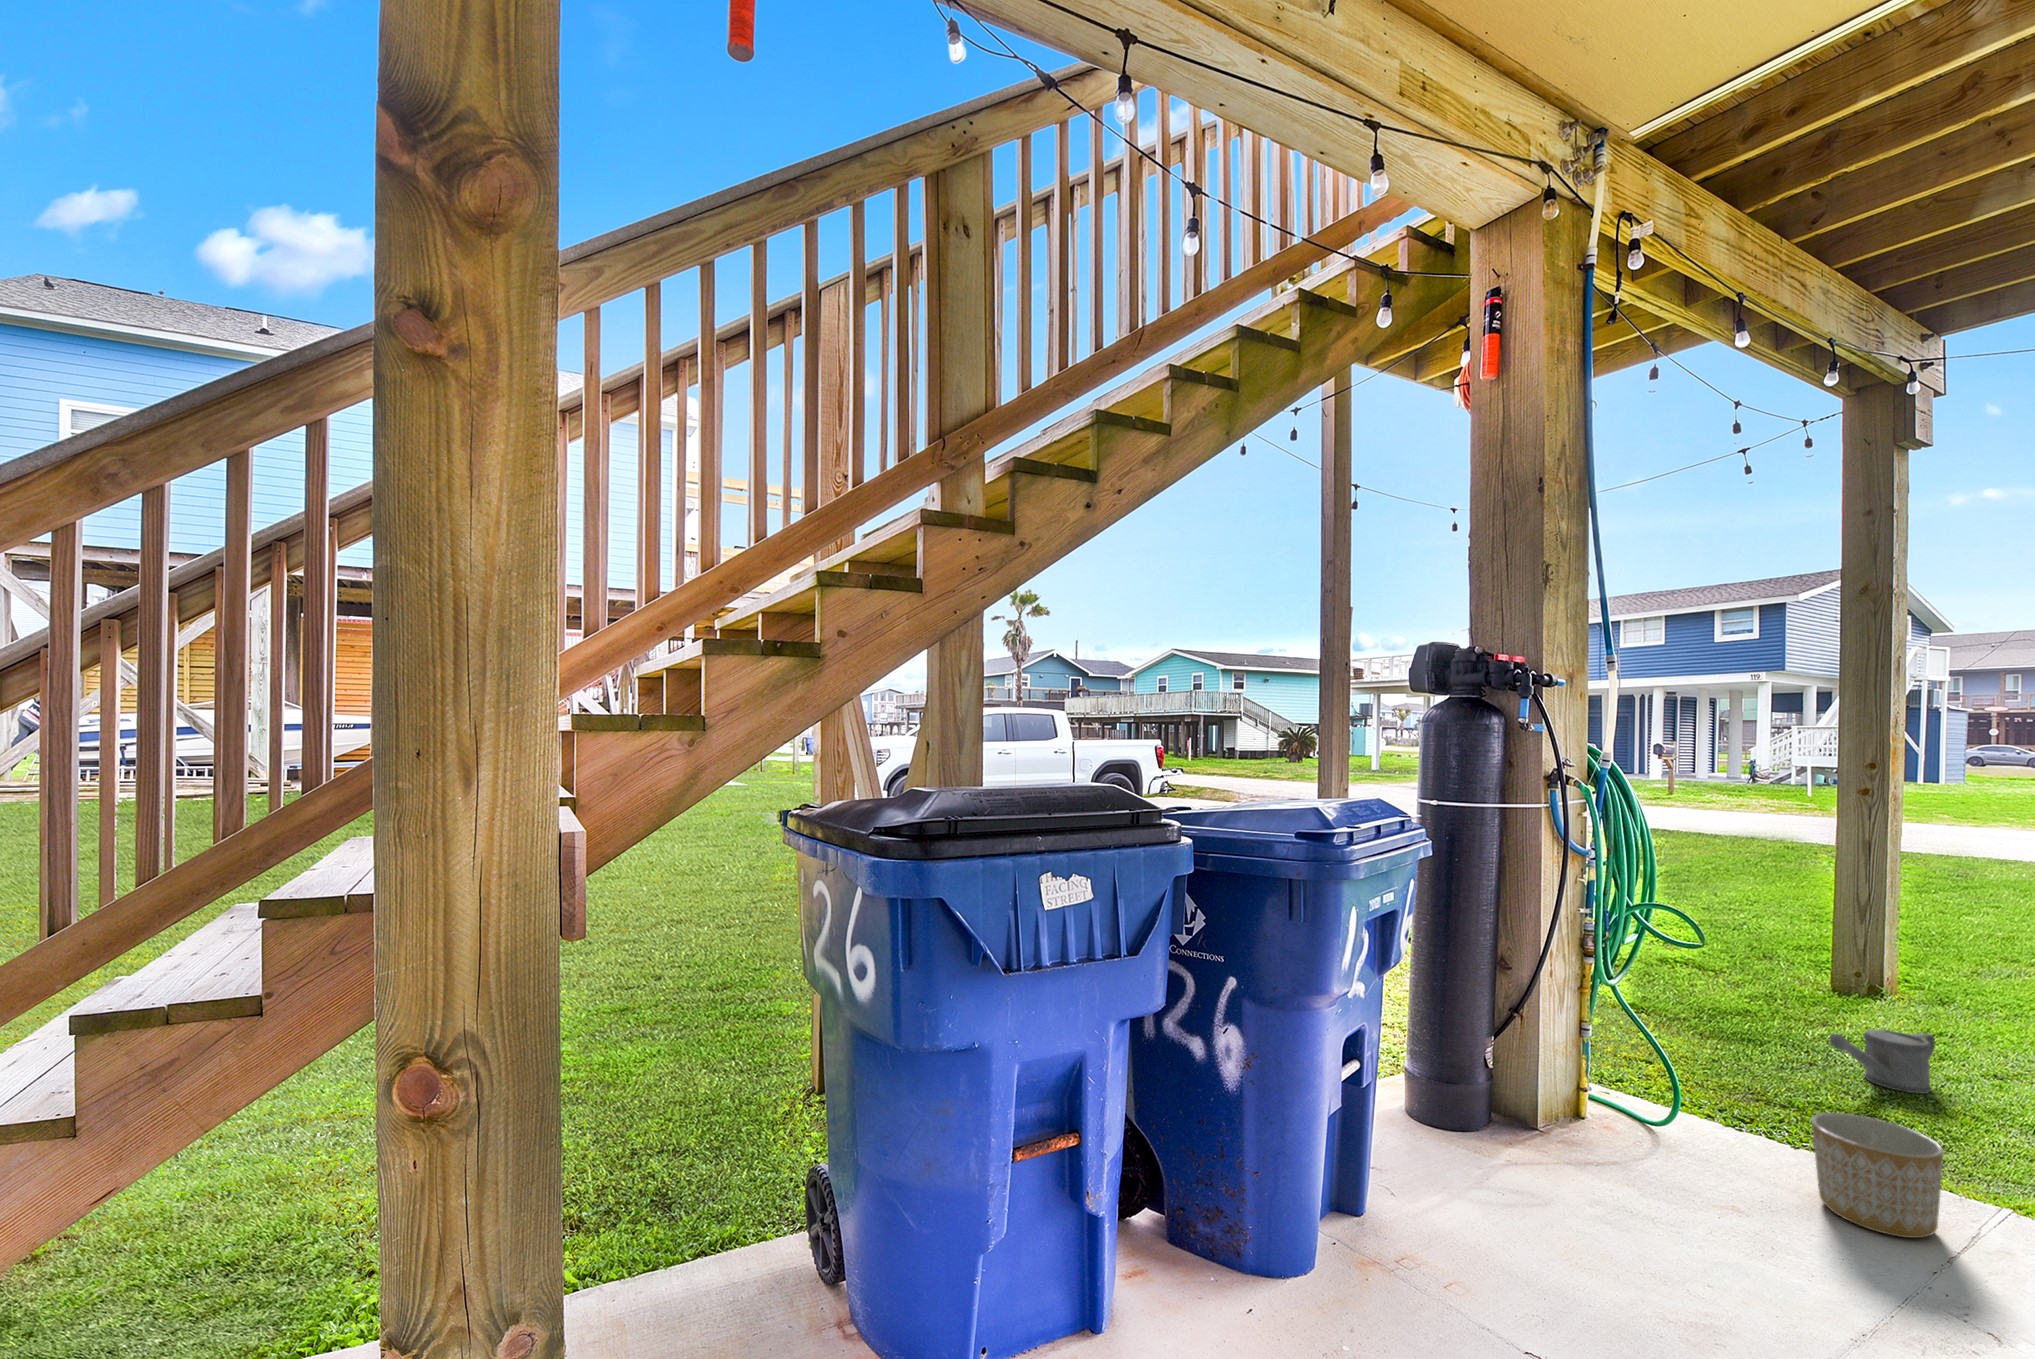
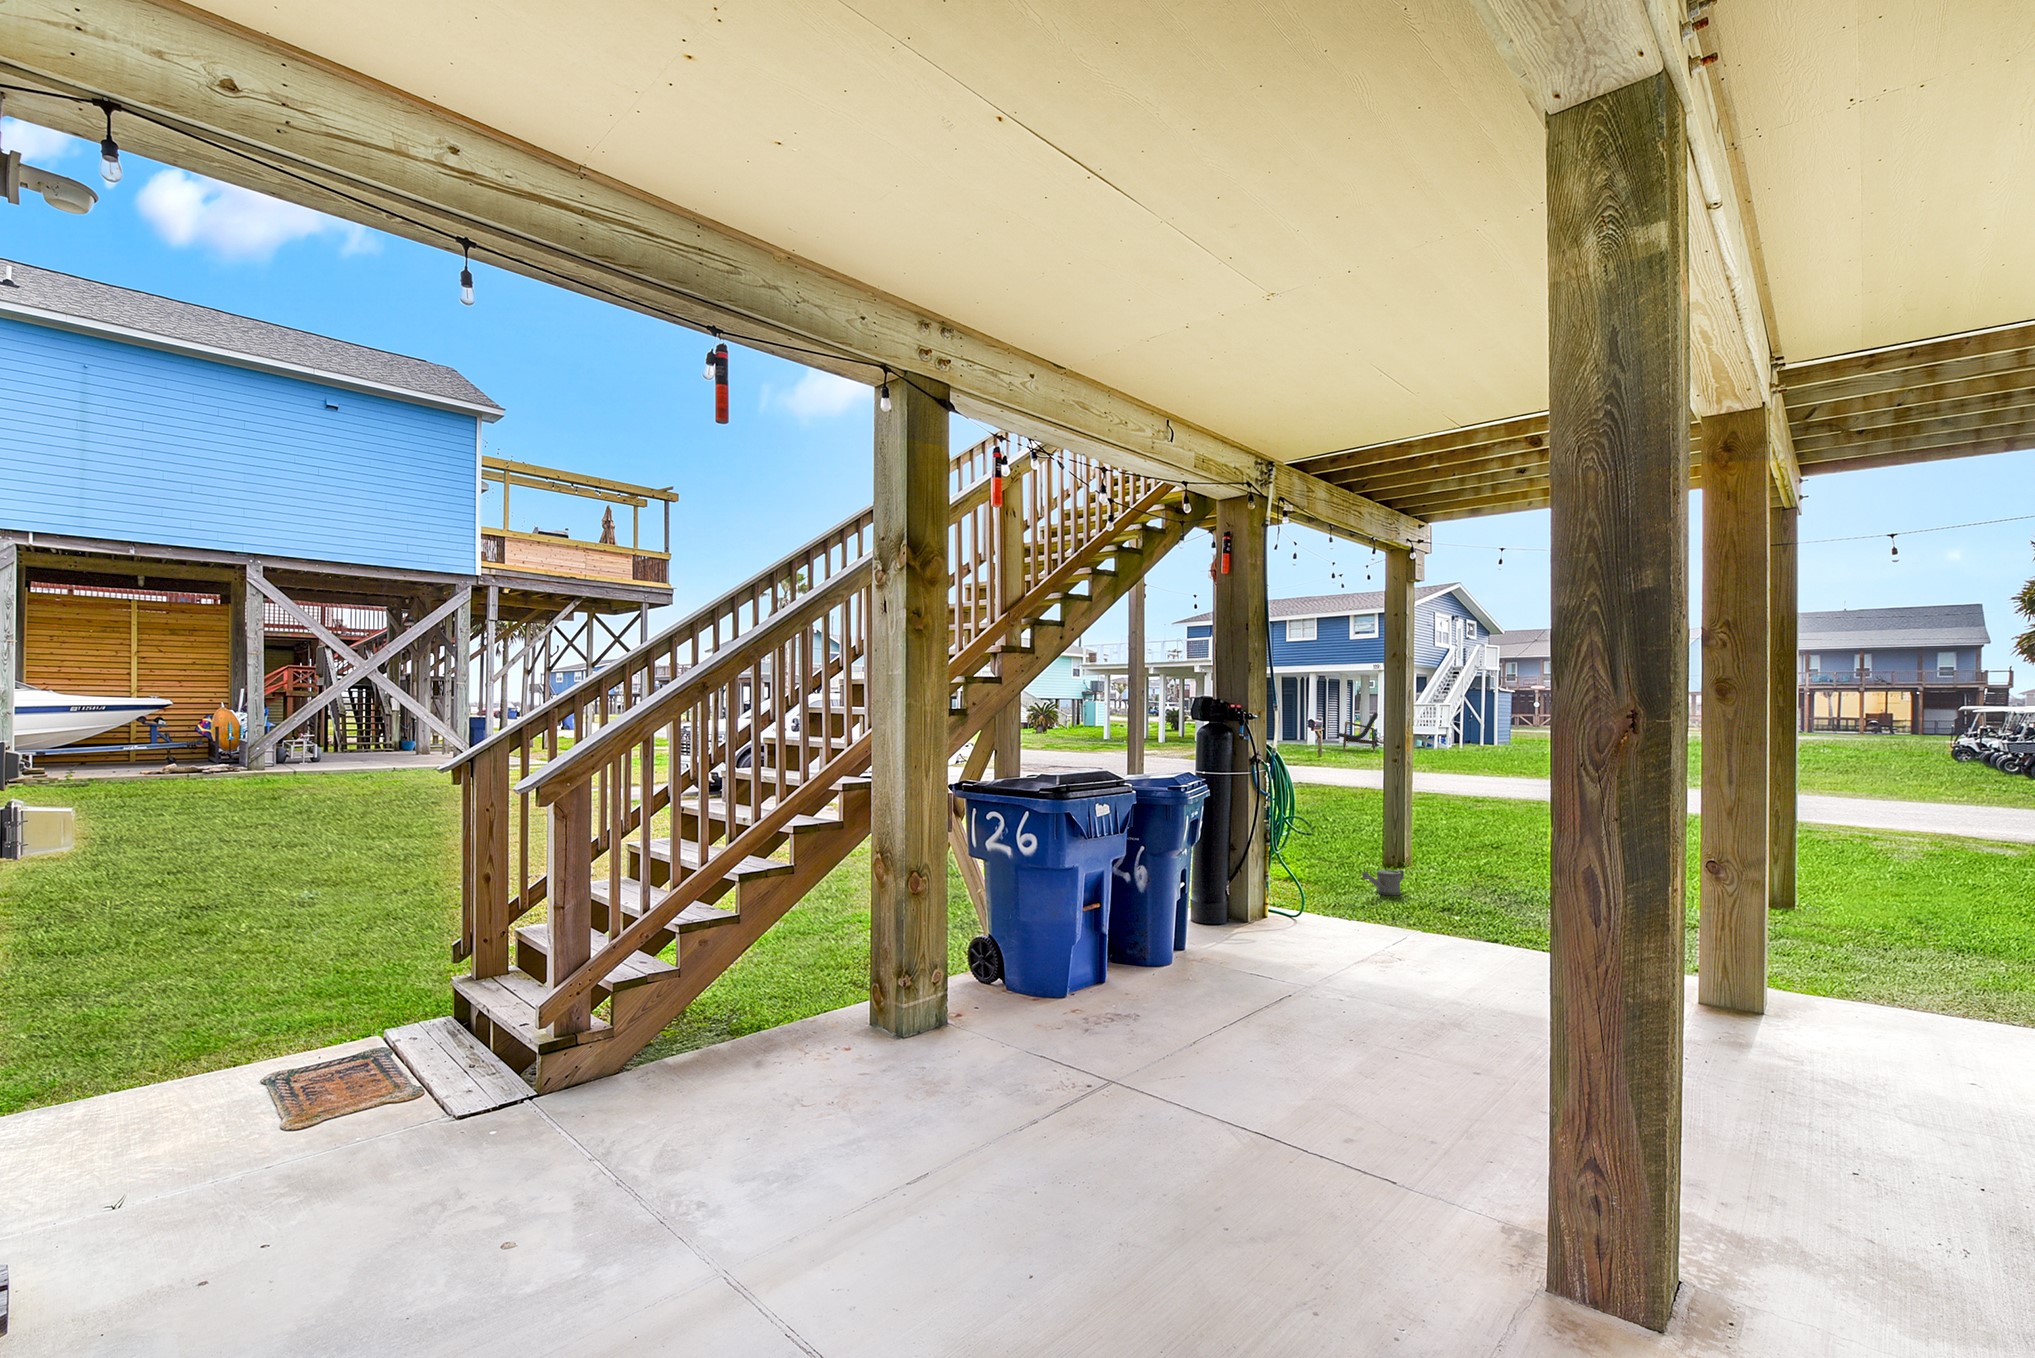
lounge chair: none [1697,737,1762,790] -> present [1337,713,1378,751]
planter: present [1812,1113,1944,1238] -> none [1344,893,1384,932]

